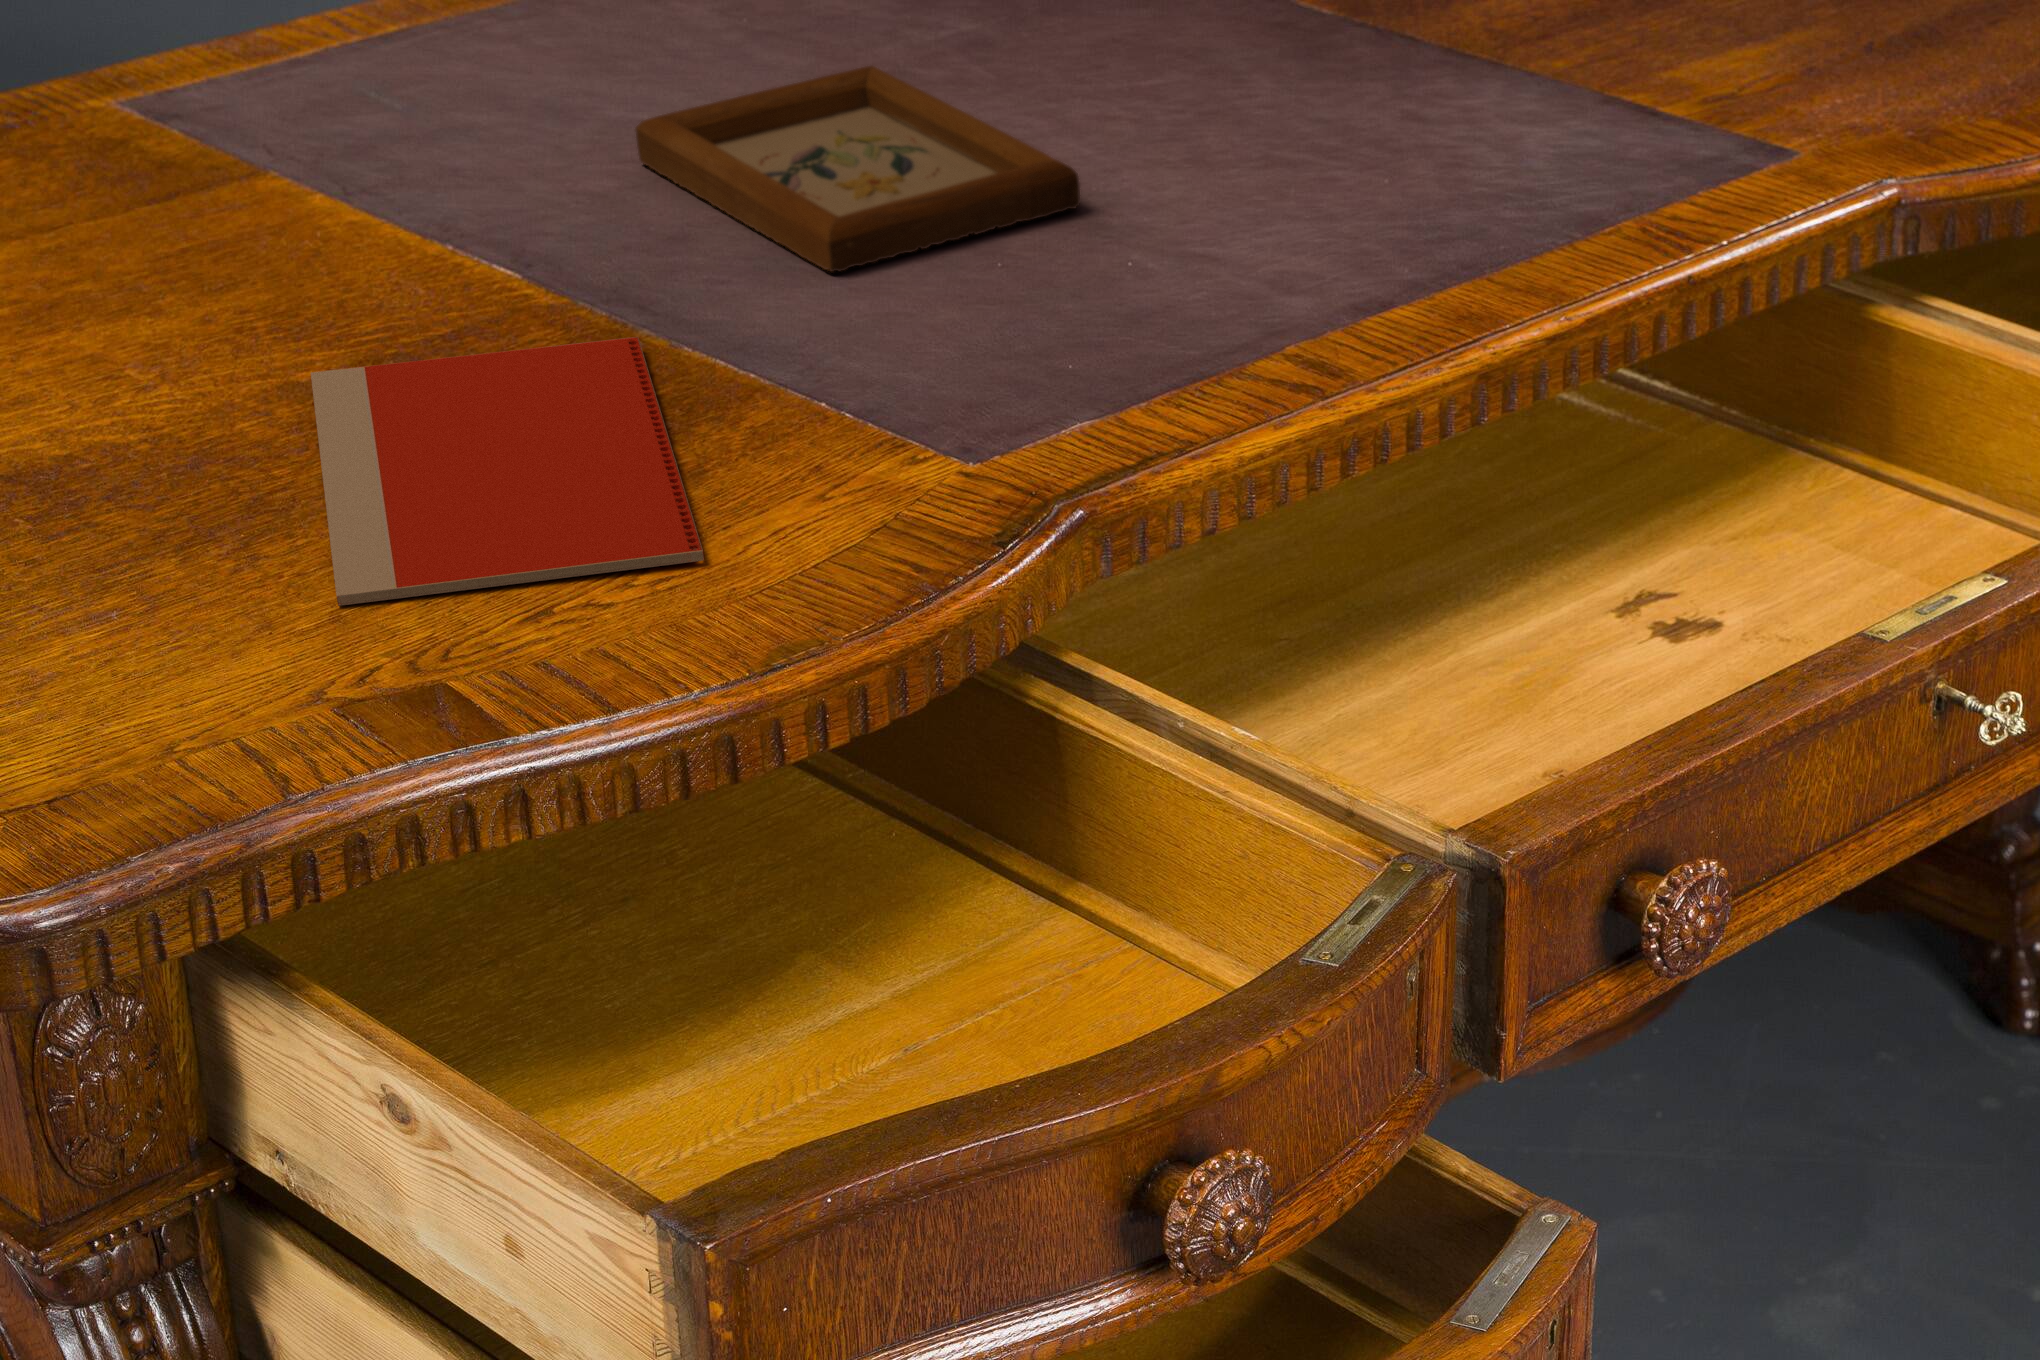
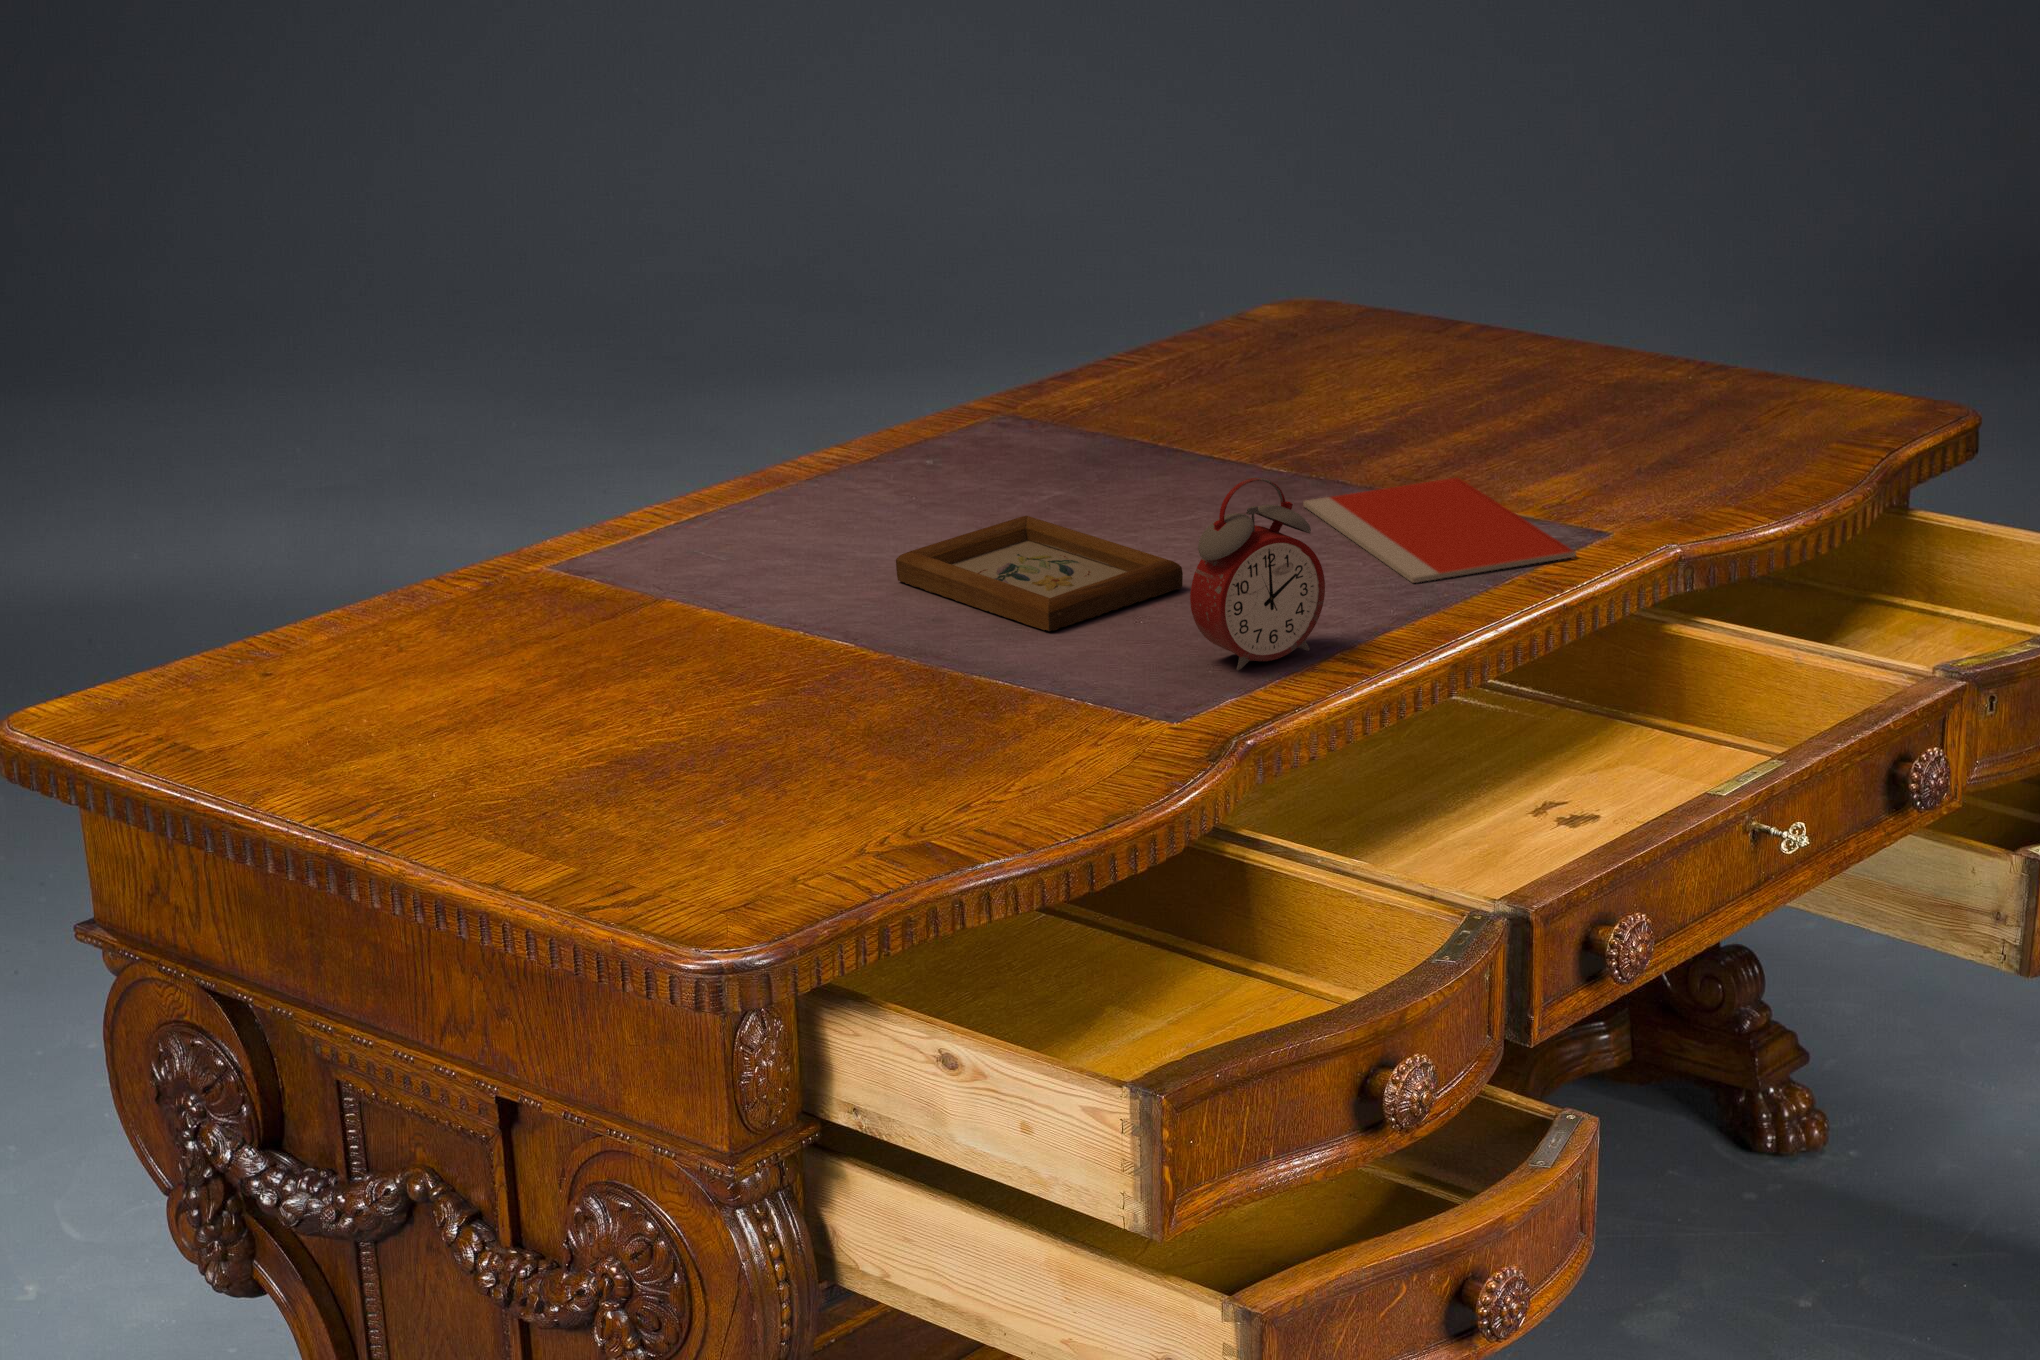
alarm clock: none [1030,43,1262,371] -> present [1190,478,1325,670]
notebook: present [311,337,704,606] -> present [1303,477,1576,583]

